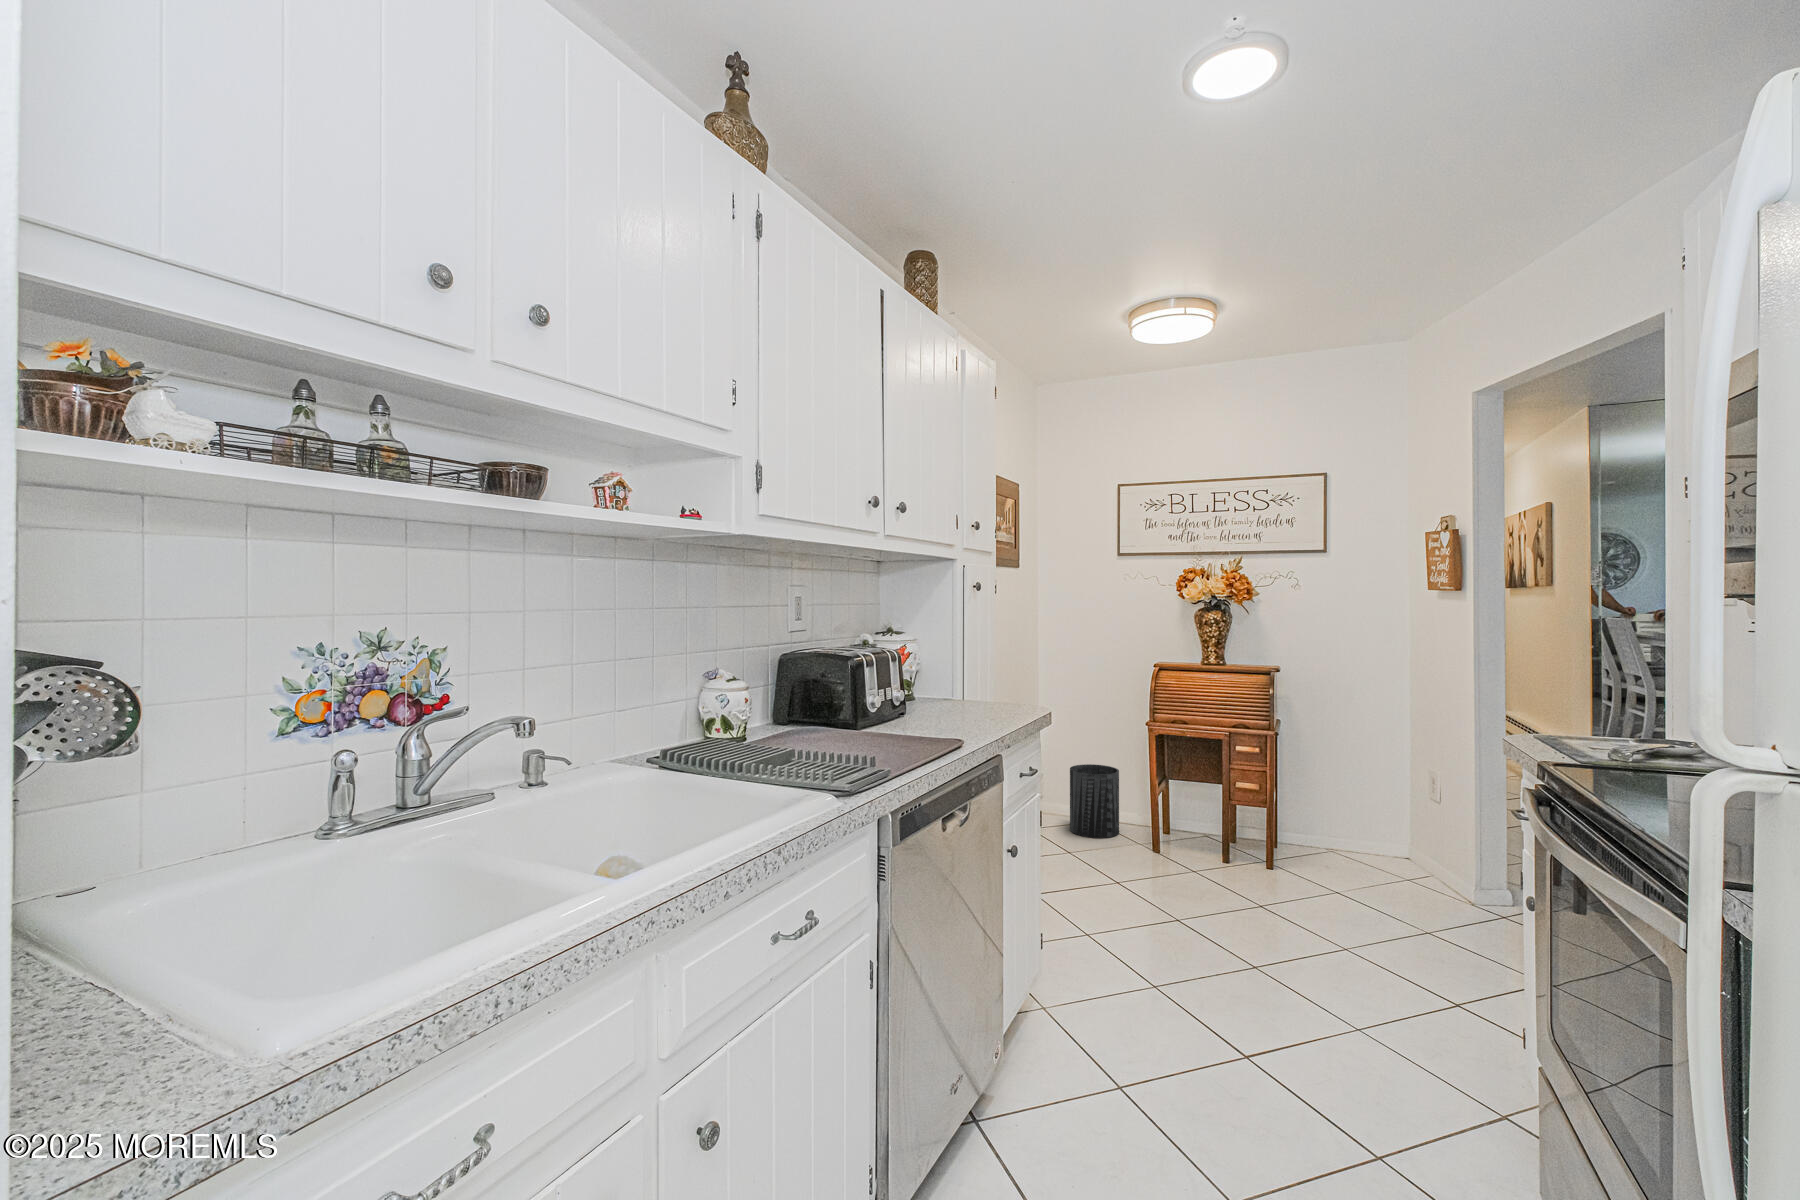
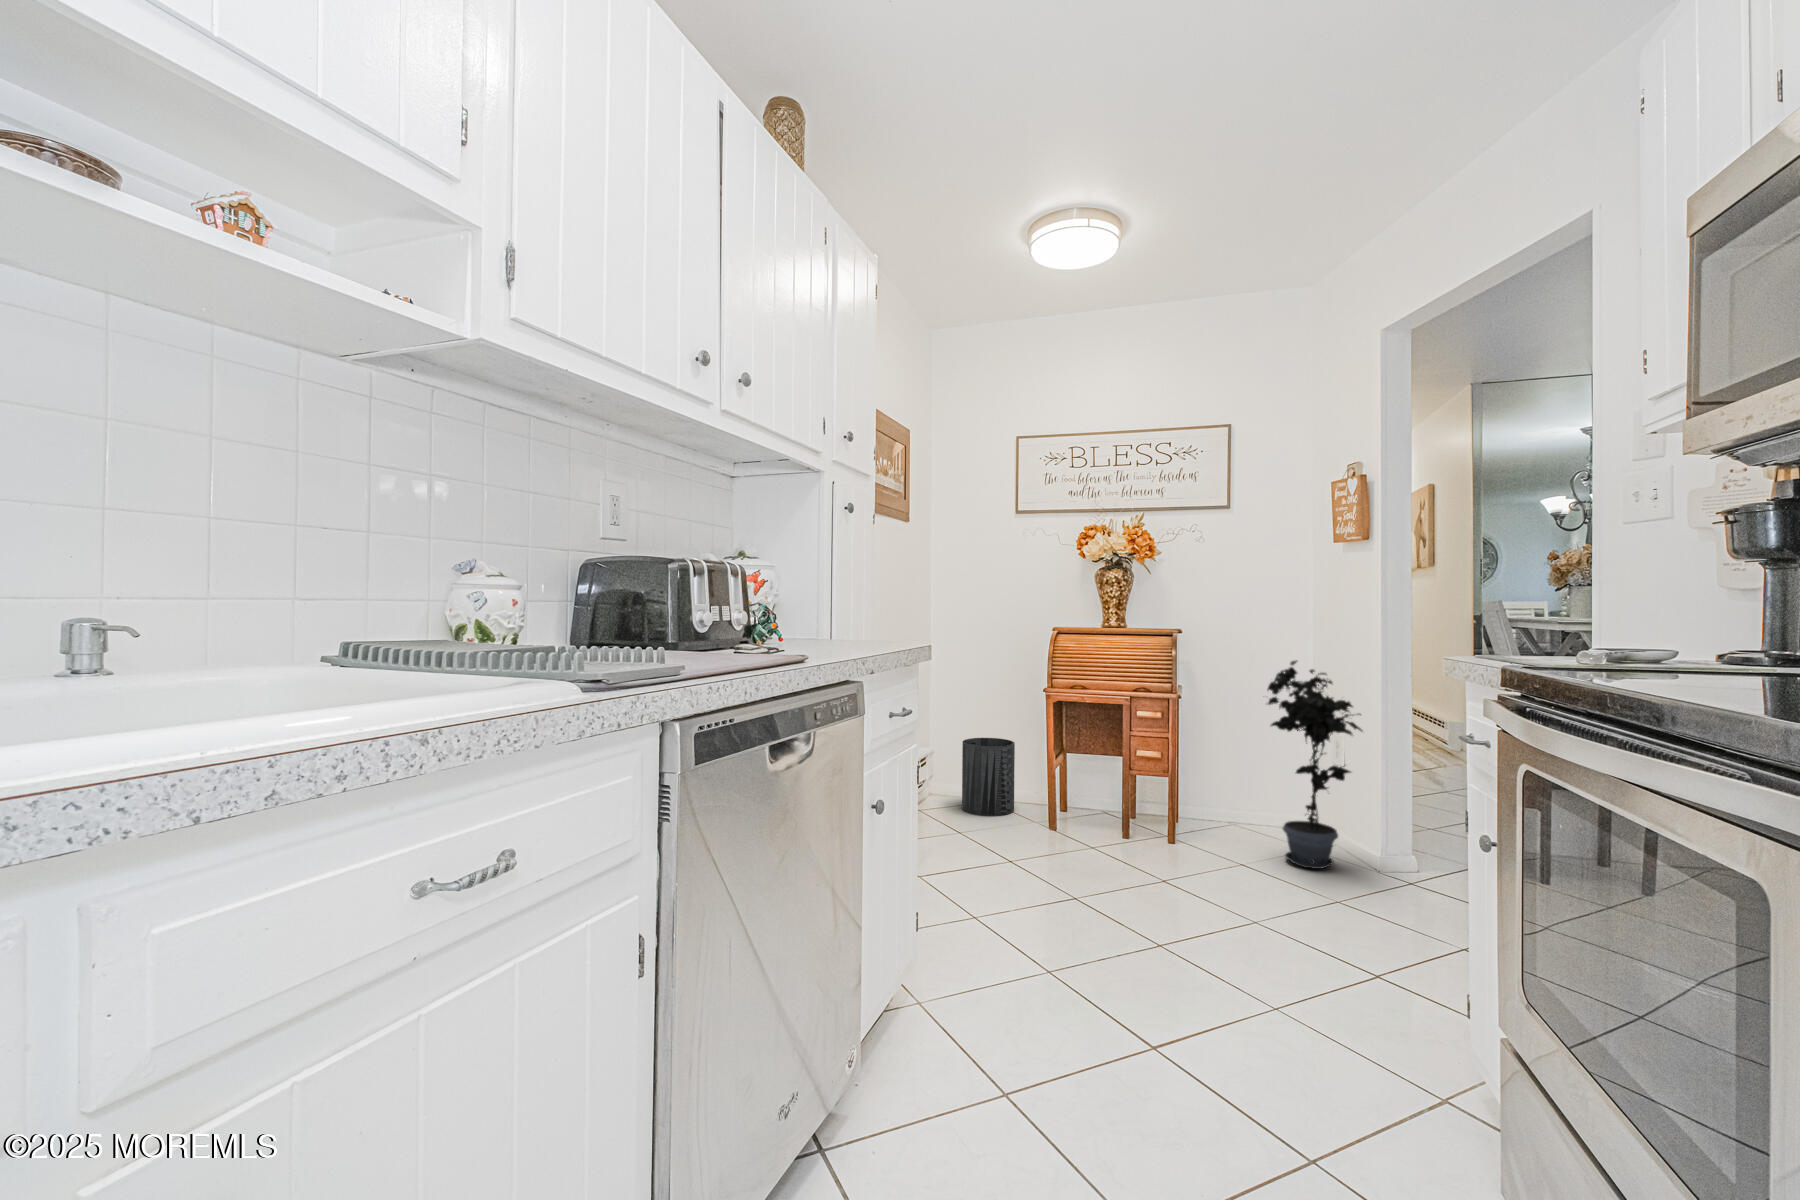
potted plant: none [1358,704,1460,900] -> present [1268,660,1362,869]

